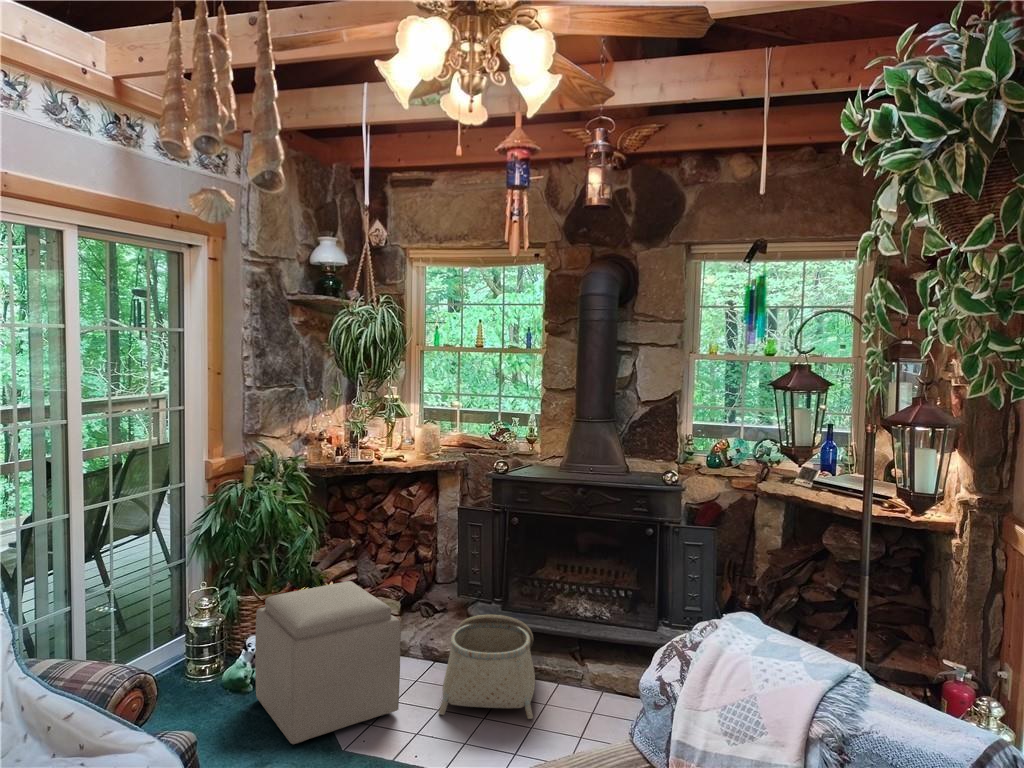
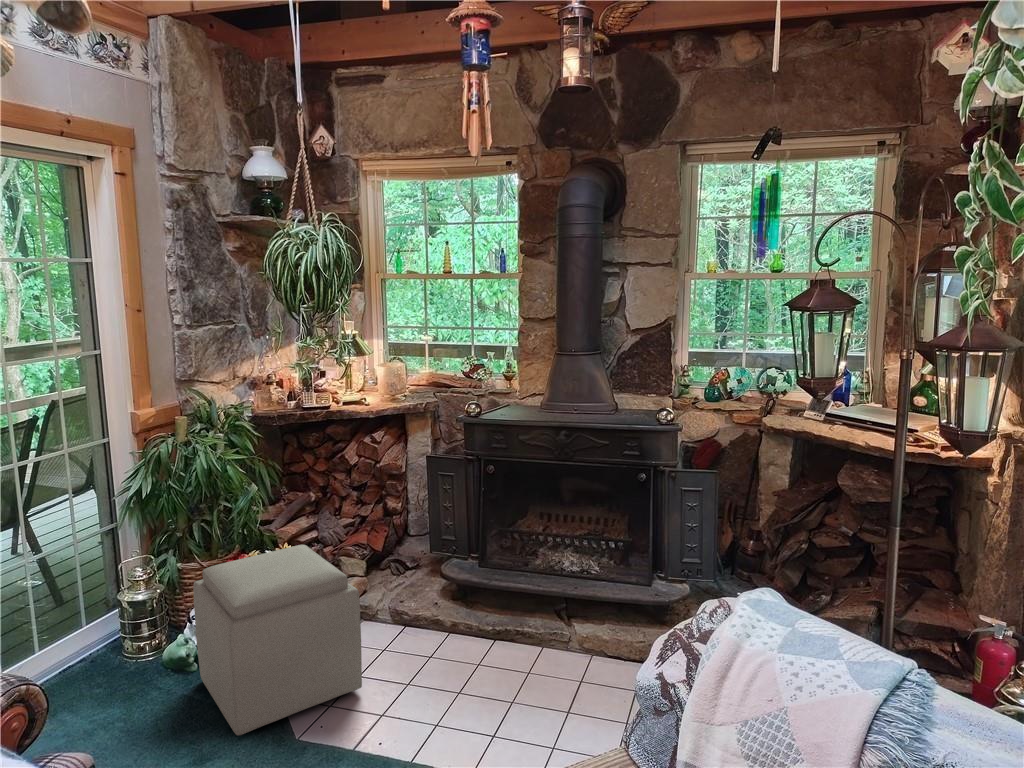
basket: present [439,615,535,719] -> none [408,575,517,692]

